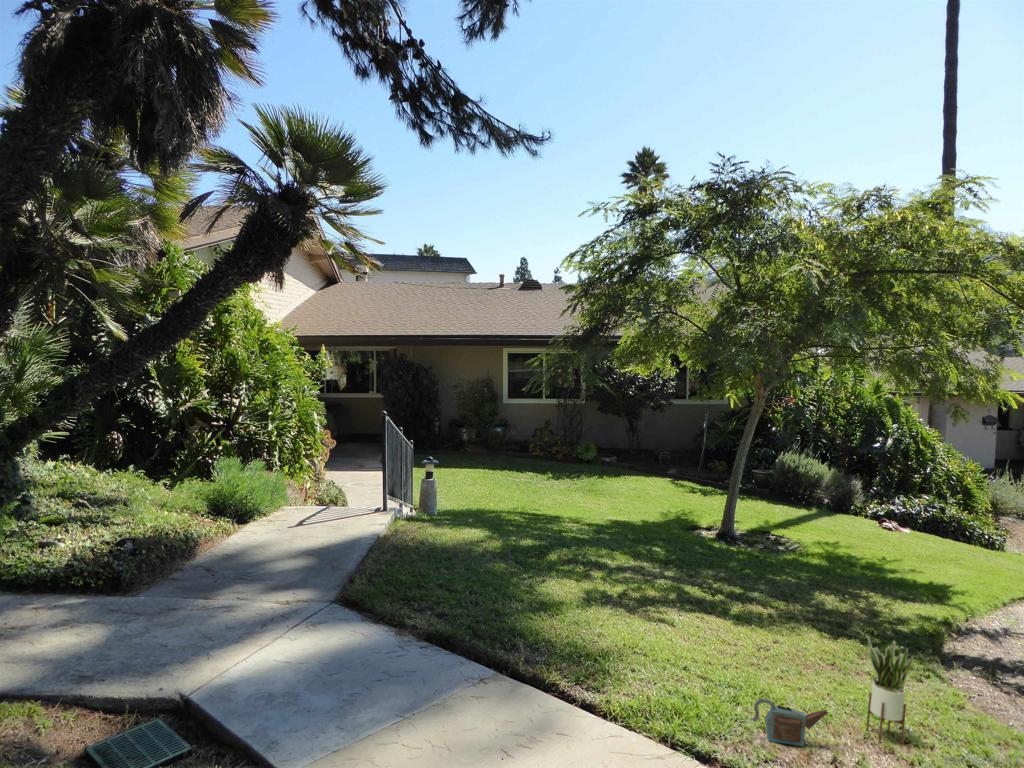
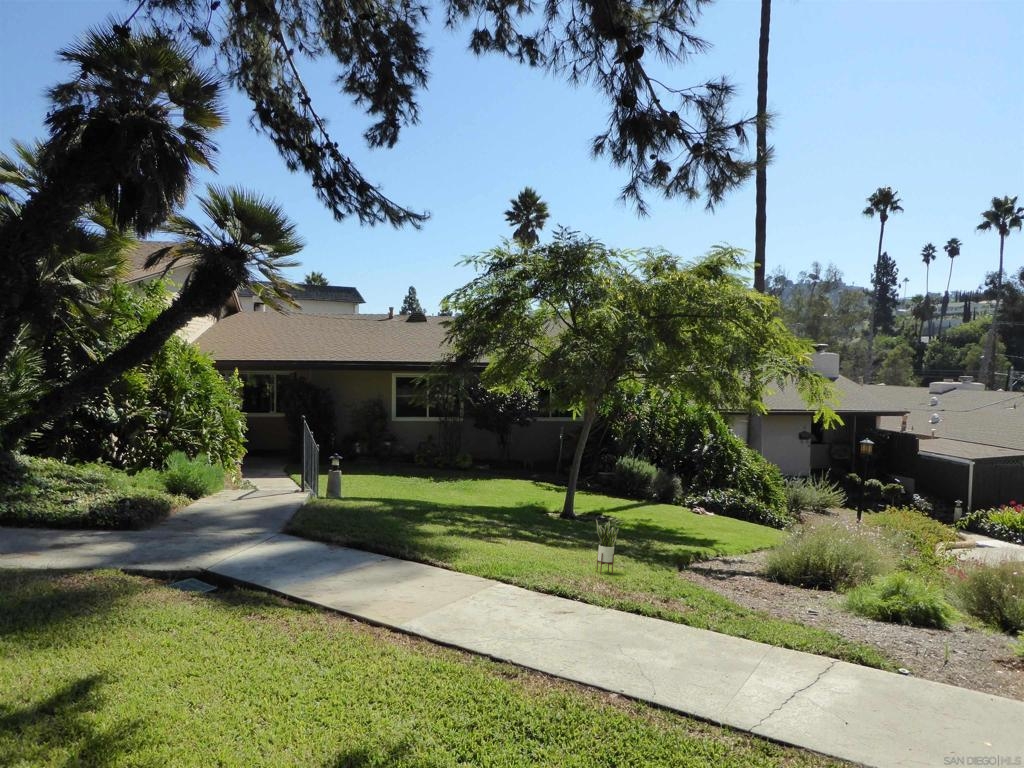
watering can: present [752,698,828,746] -> none [533,551,571,575]

